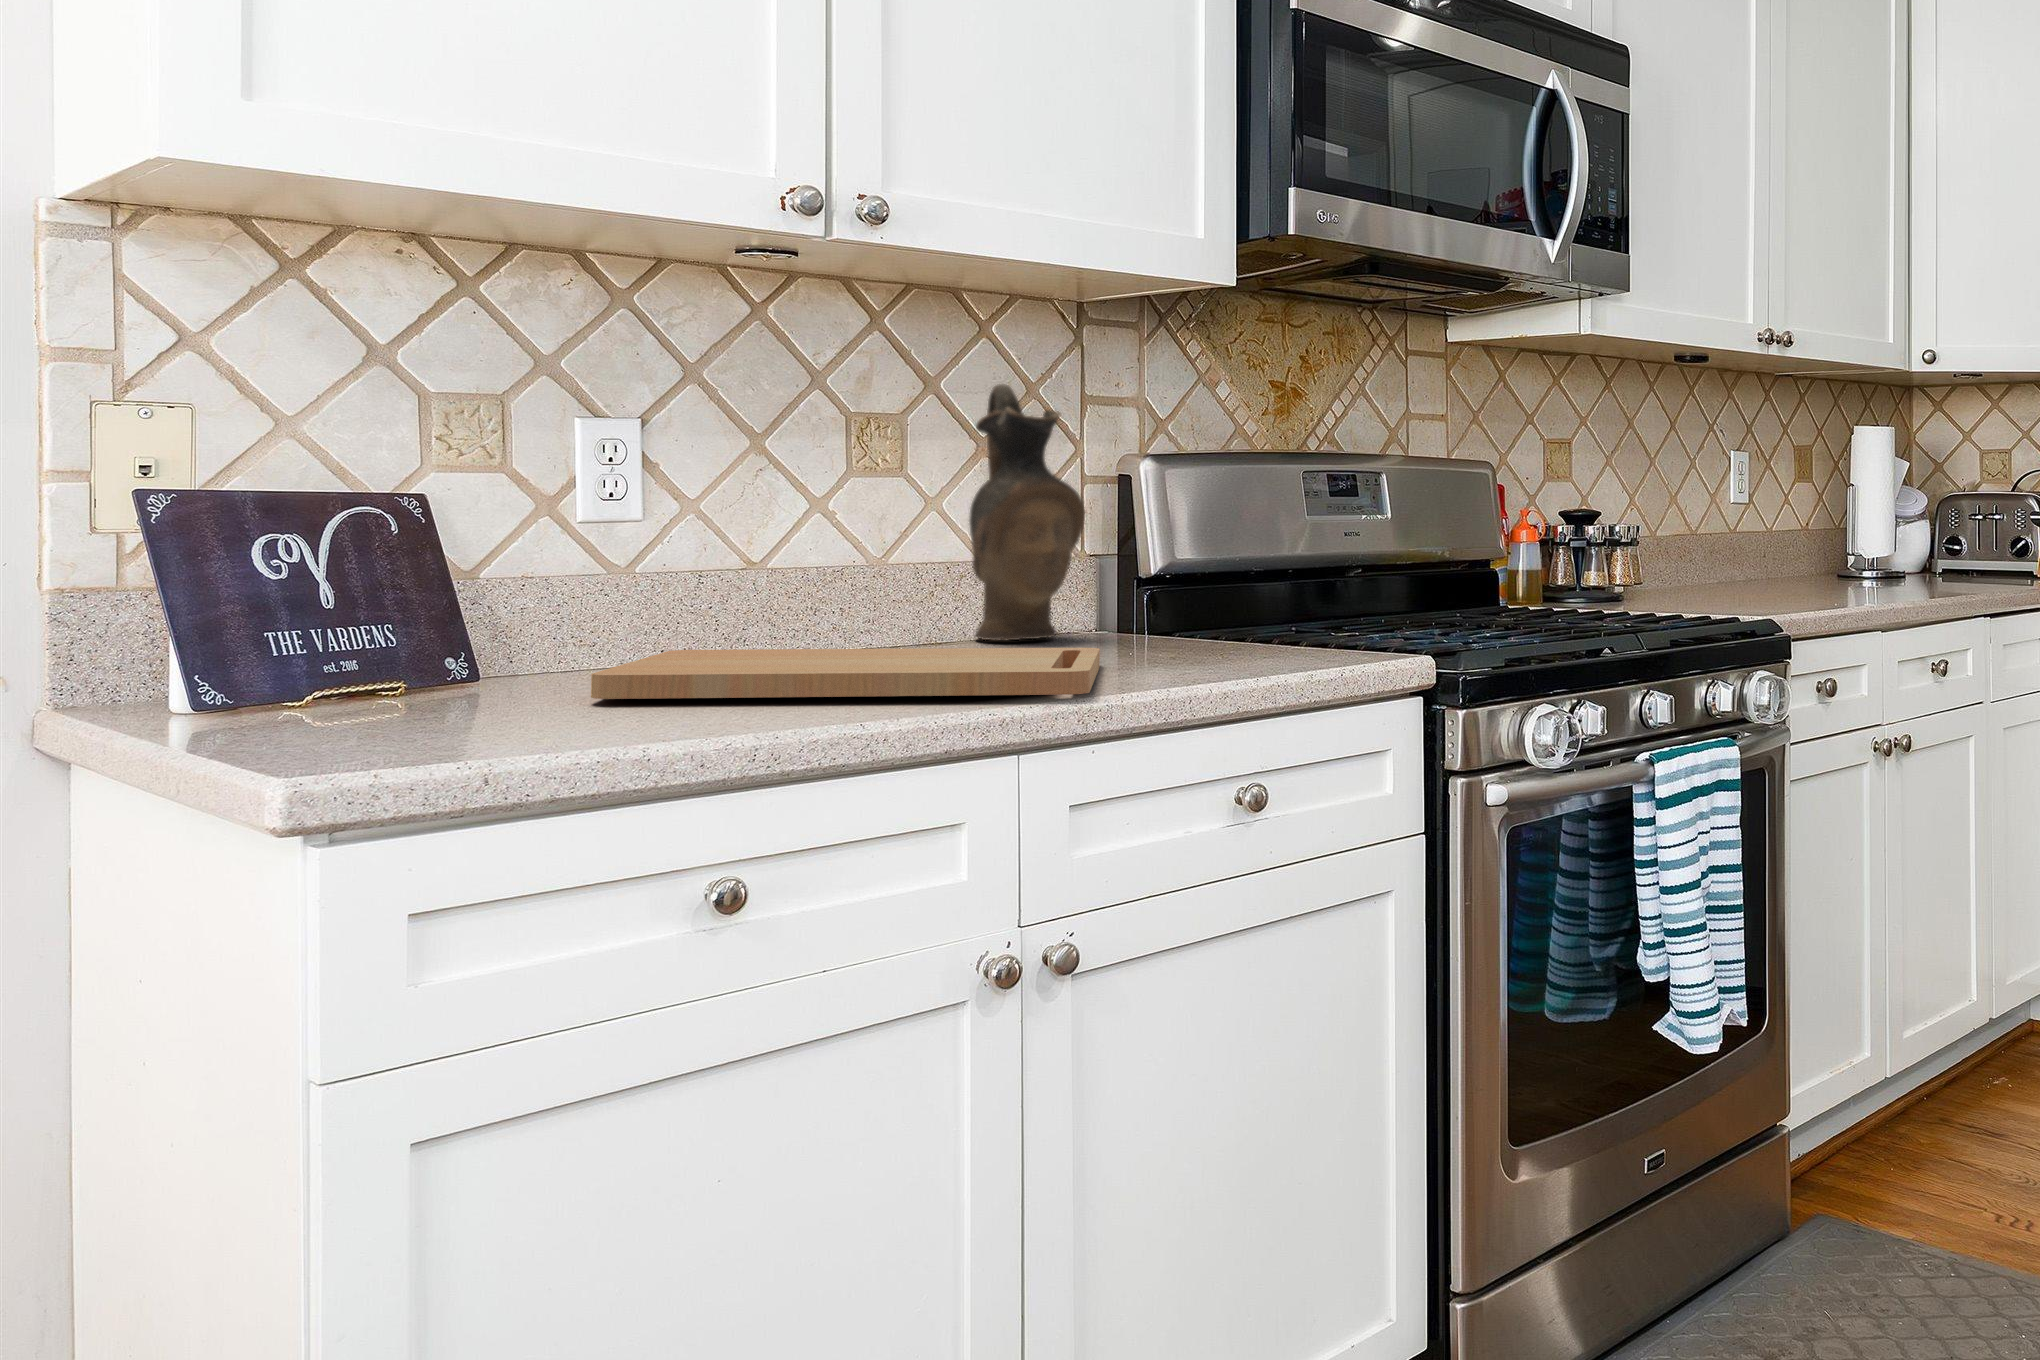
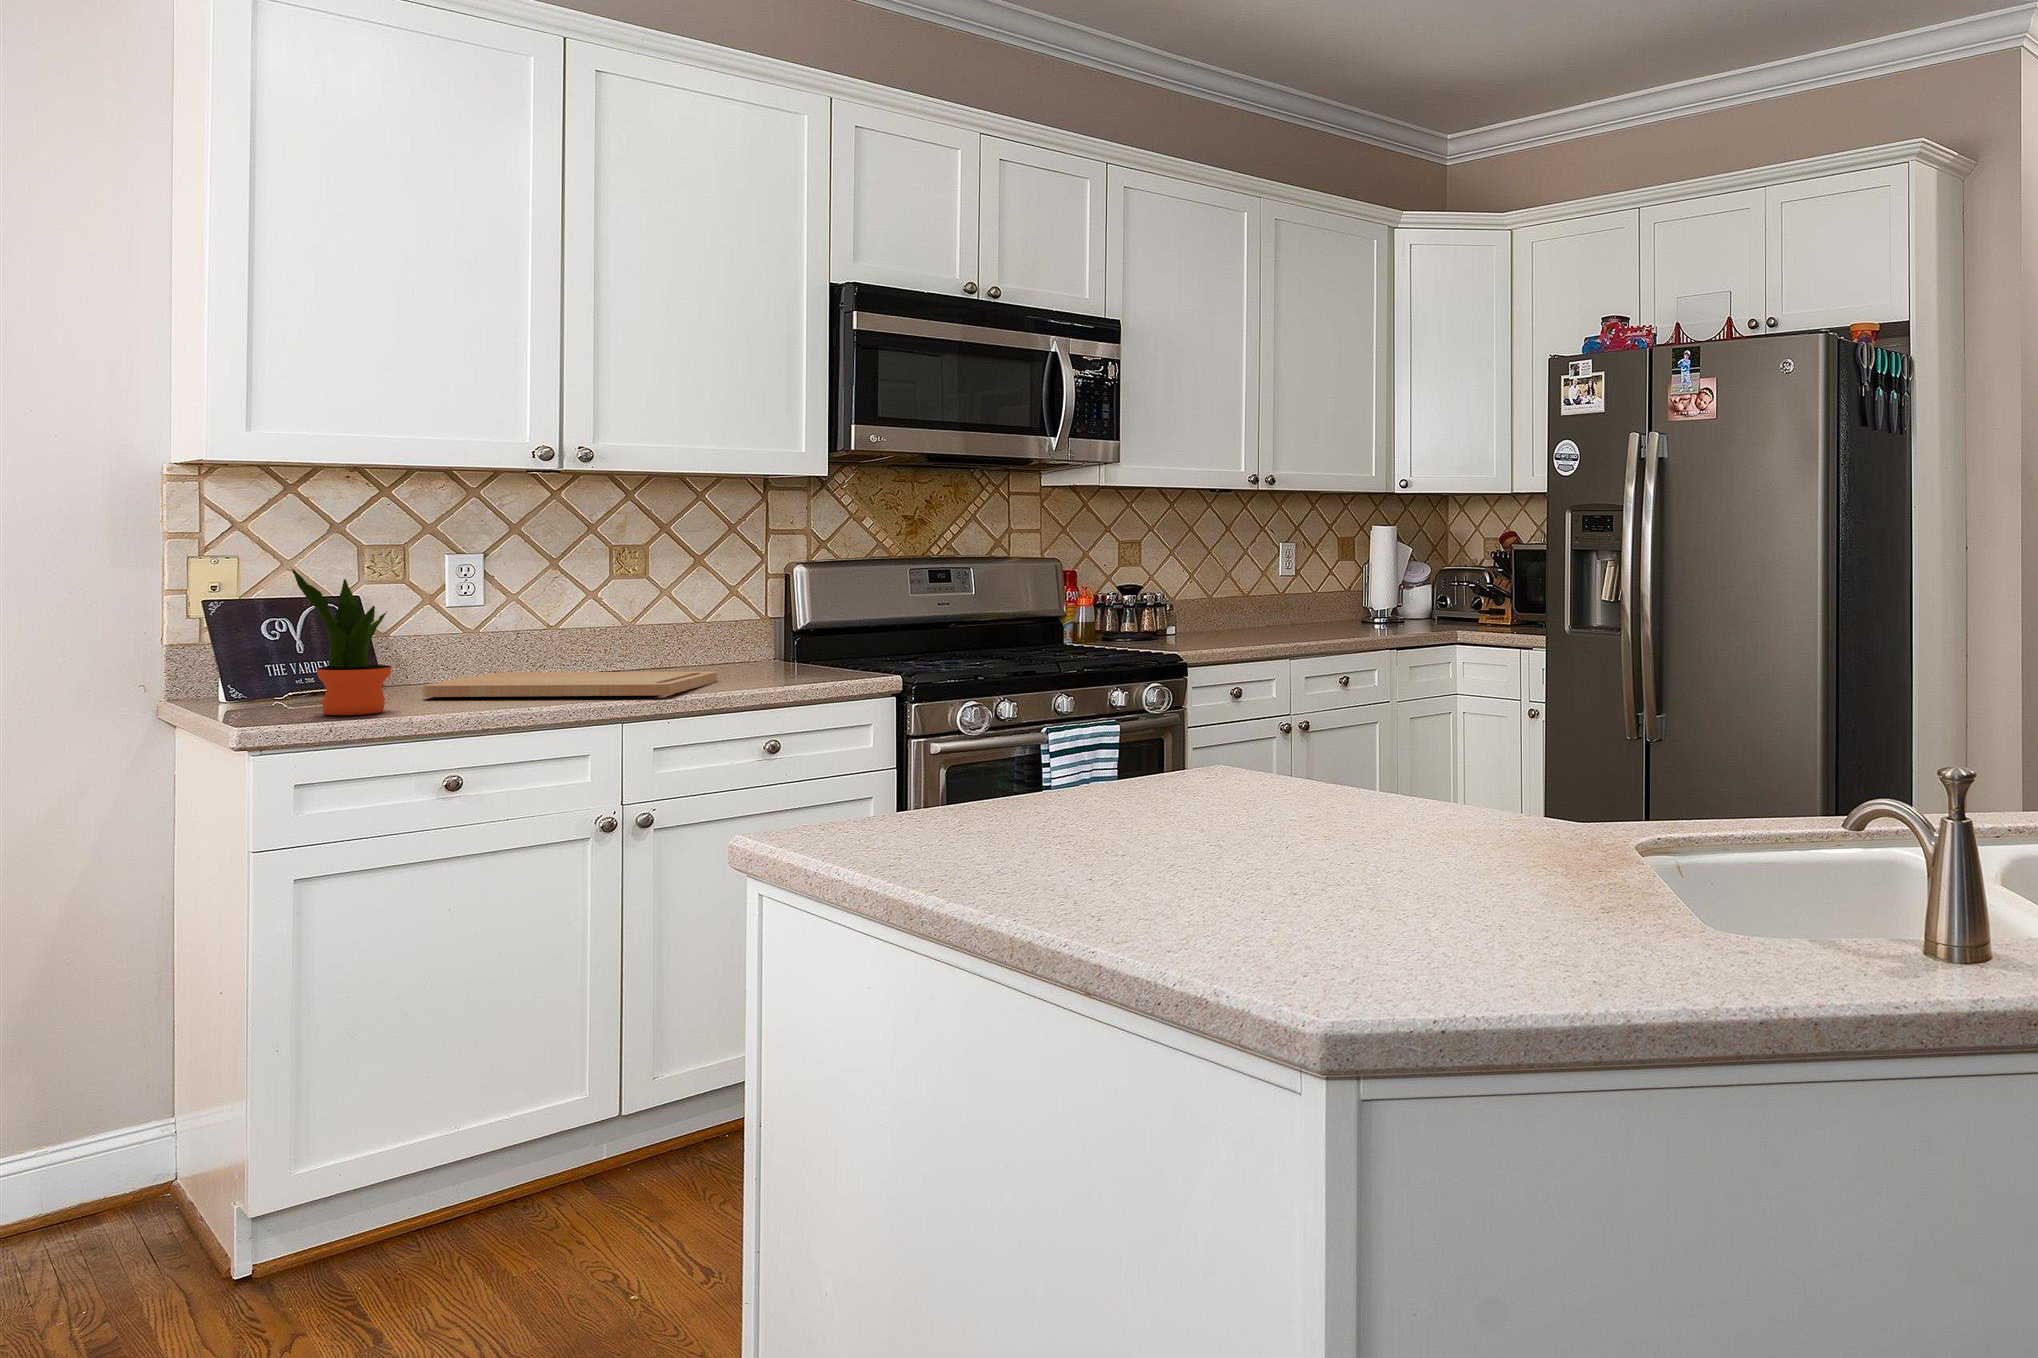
ceramic pitcher: present [969,384,1085,640] -> none [678,529,743,667]
potted plant: none [369,405,565,741] -> present [292,569,392,715]

